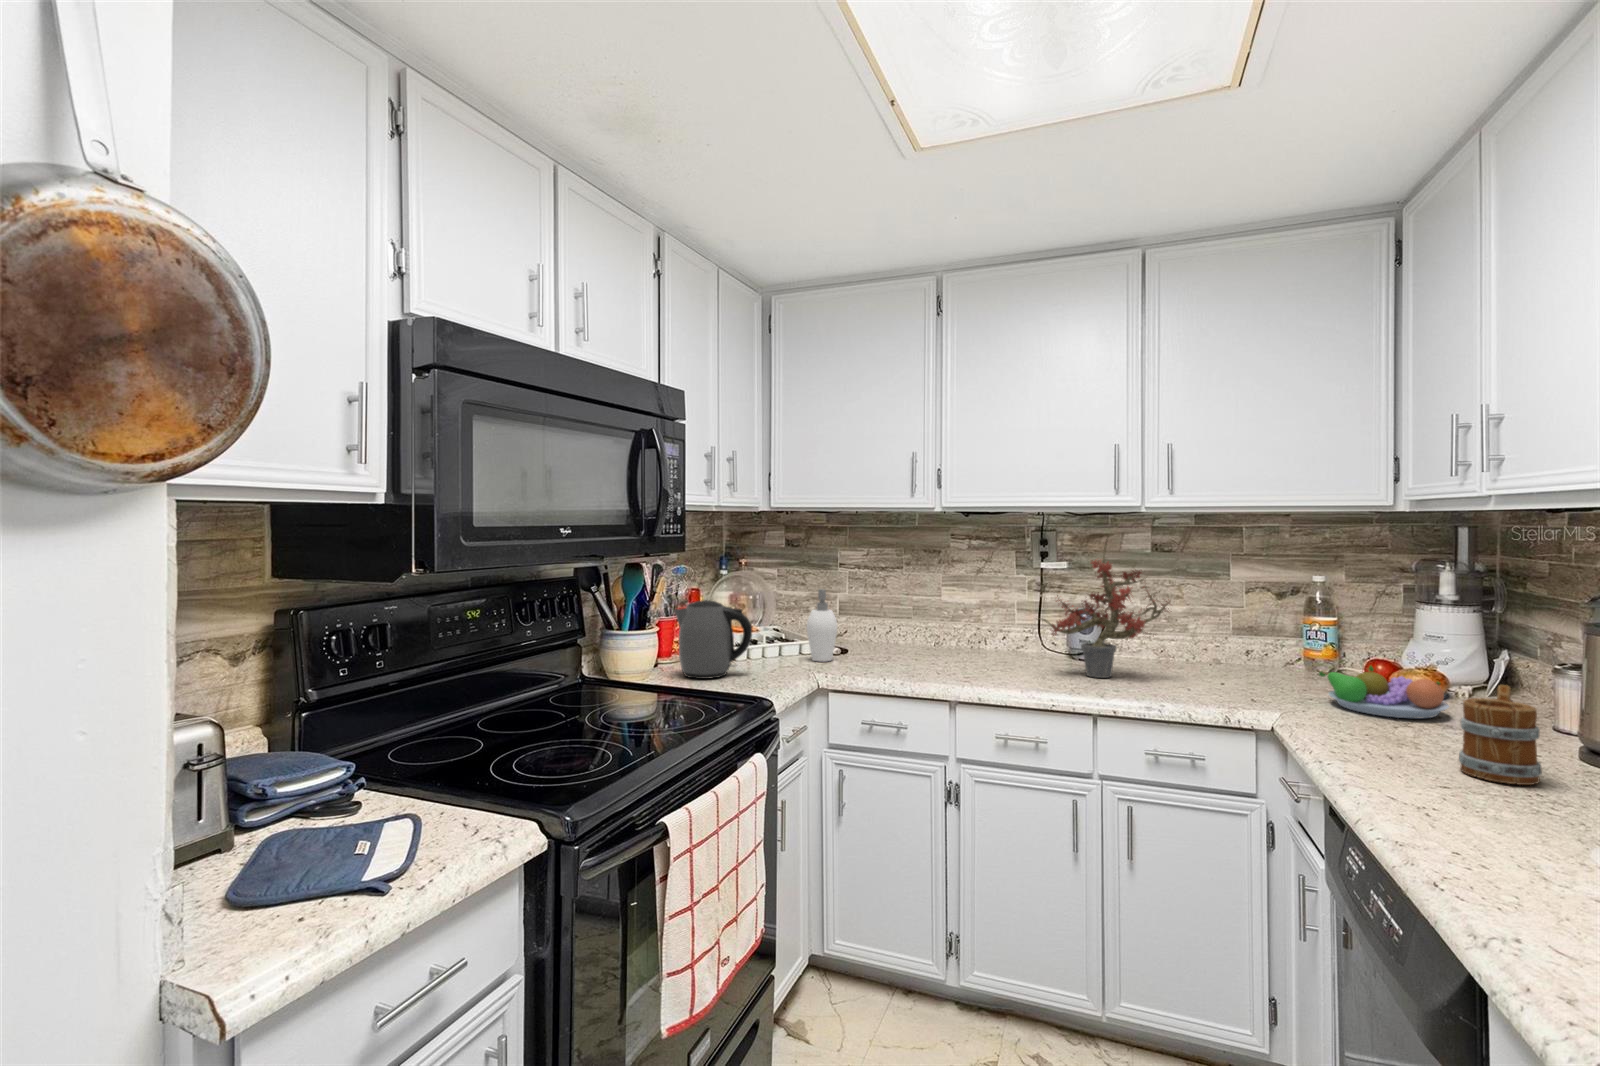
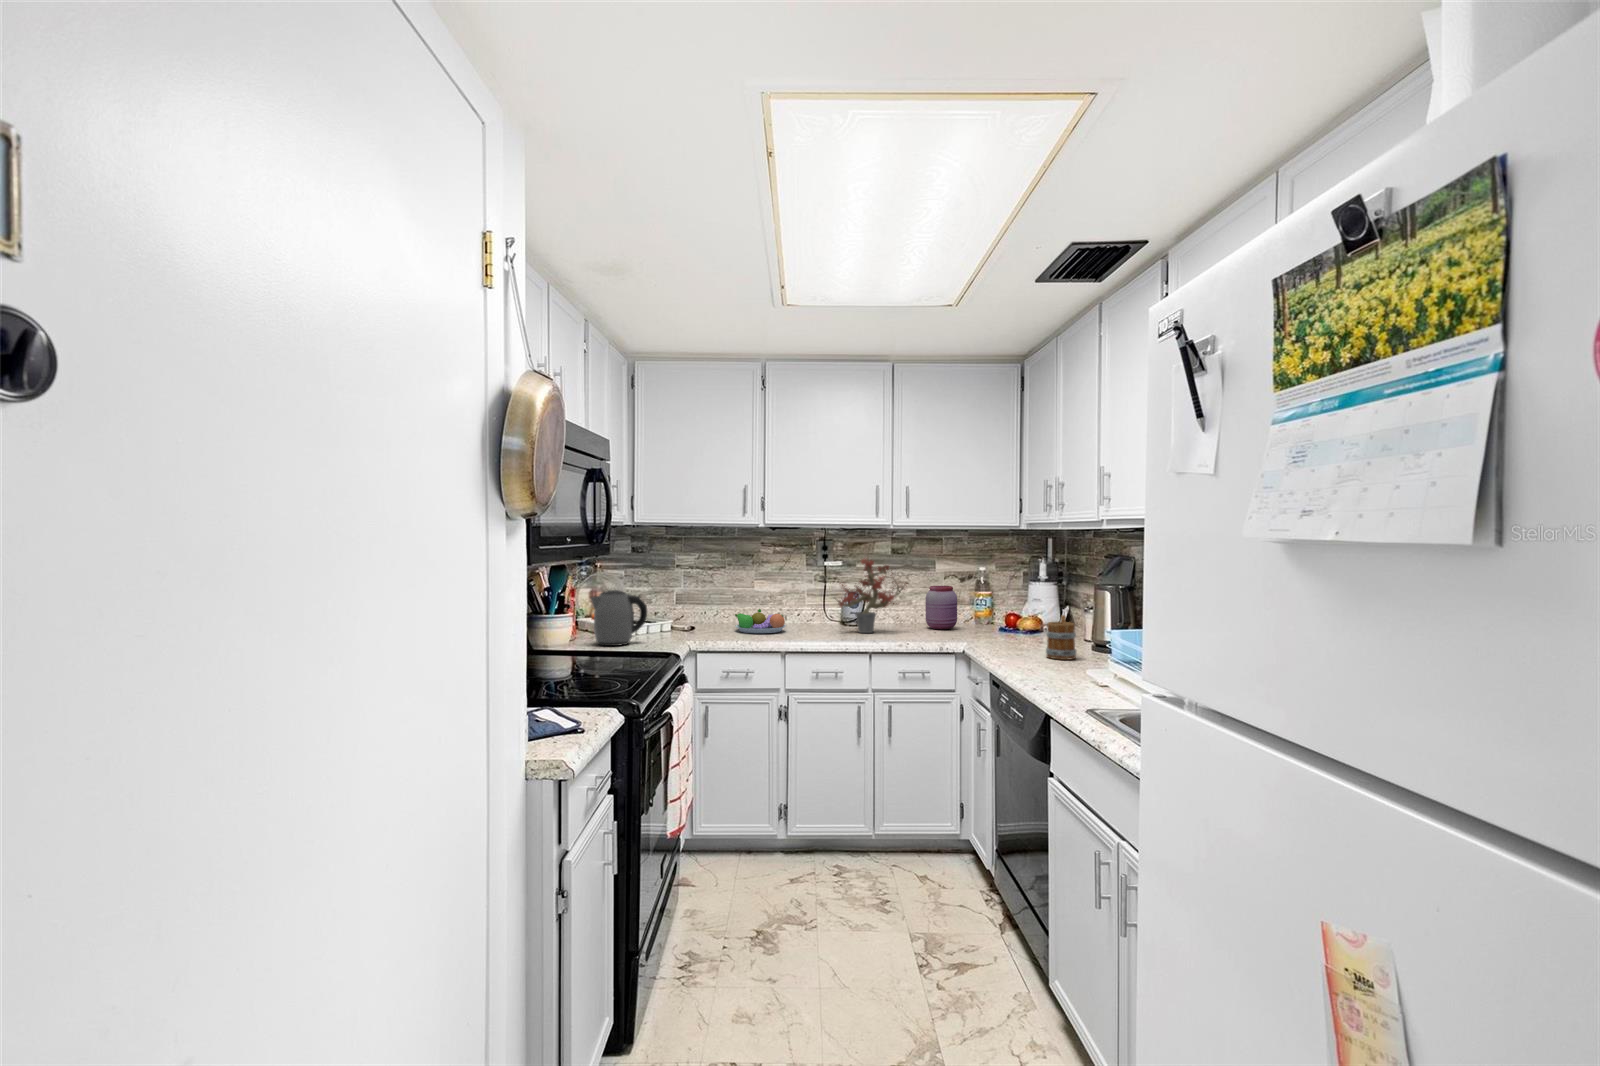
soap dispenser: present [807,589,837,661] -> none [672,582,695,634]
jar: none [1209,604,1268,678] -> present [926,586,957,629]
fruit bowl: present [1319,666,1449,718] -> present [735,609,786,633]

